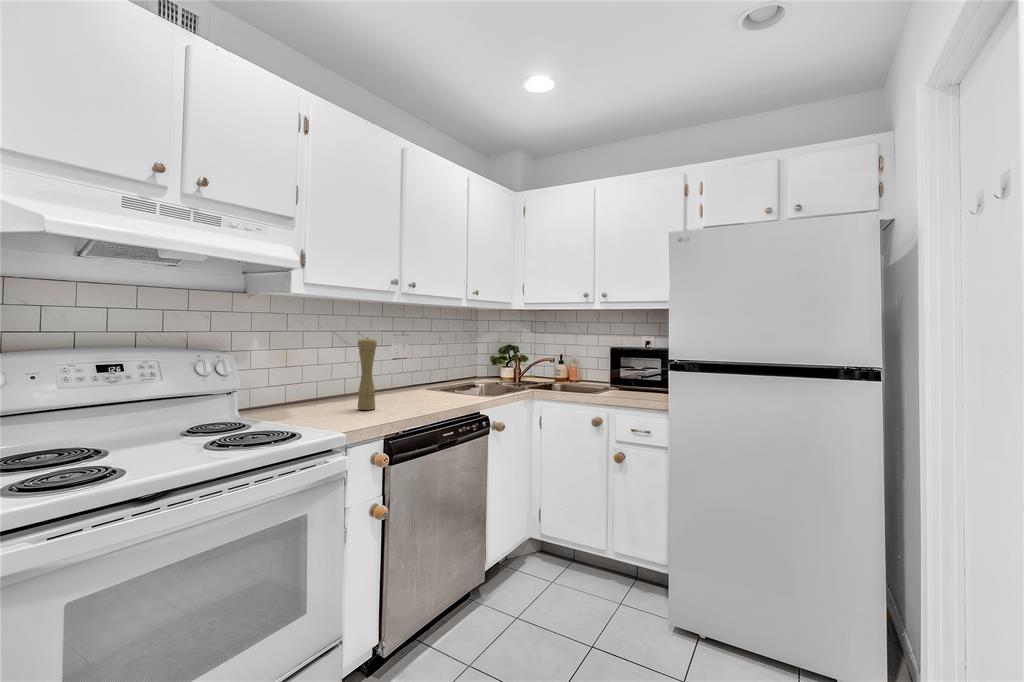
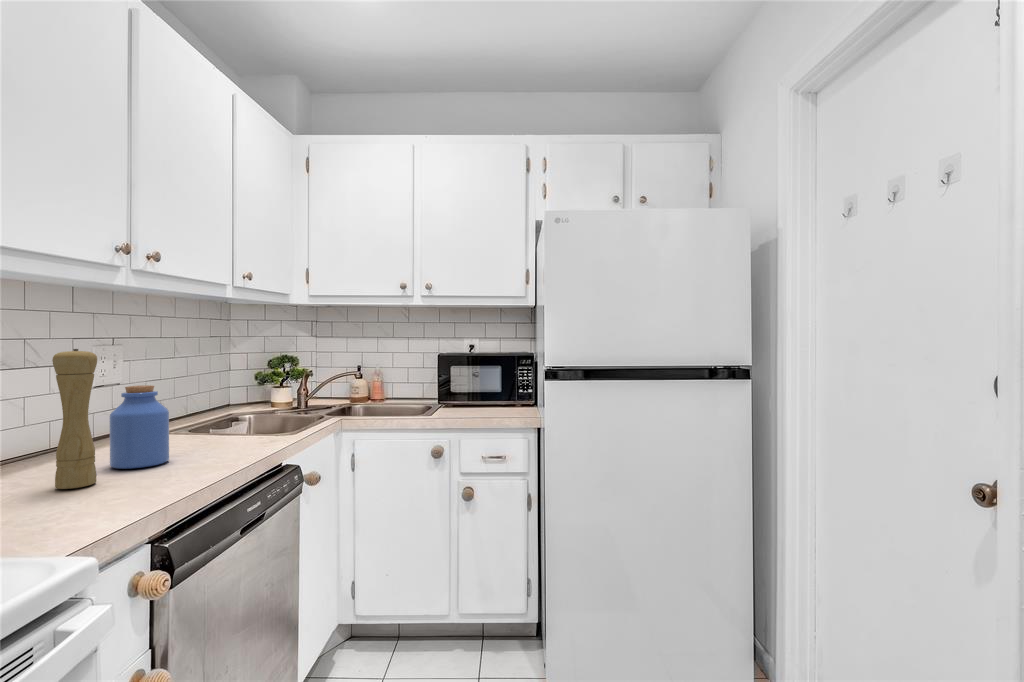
jar: none [386,359,415,405] -> present [110,385,169,469]

